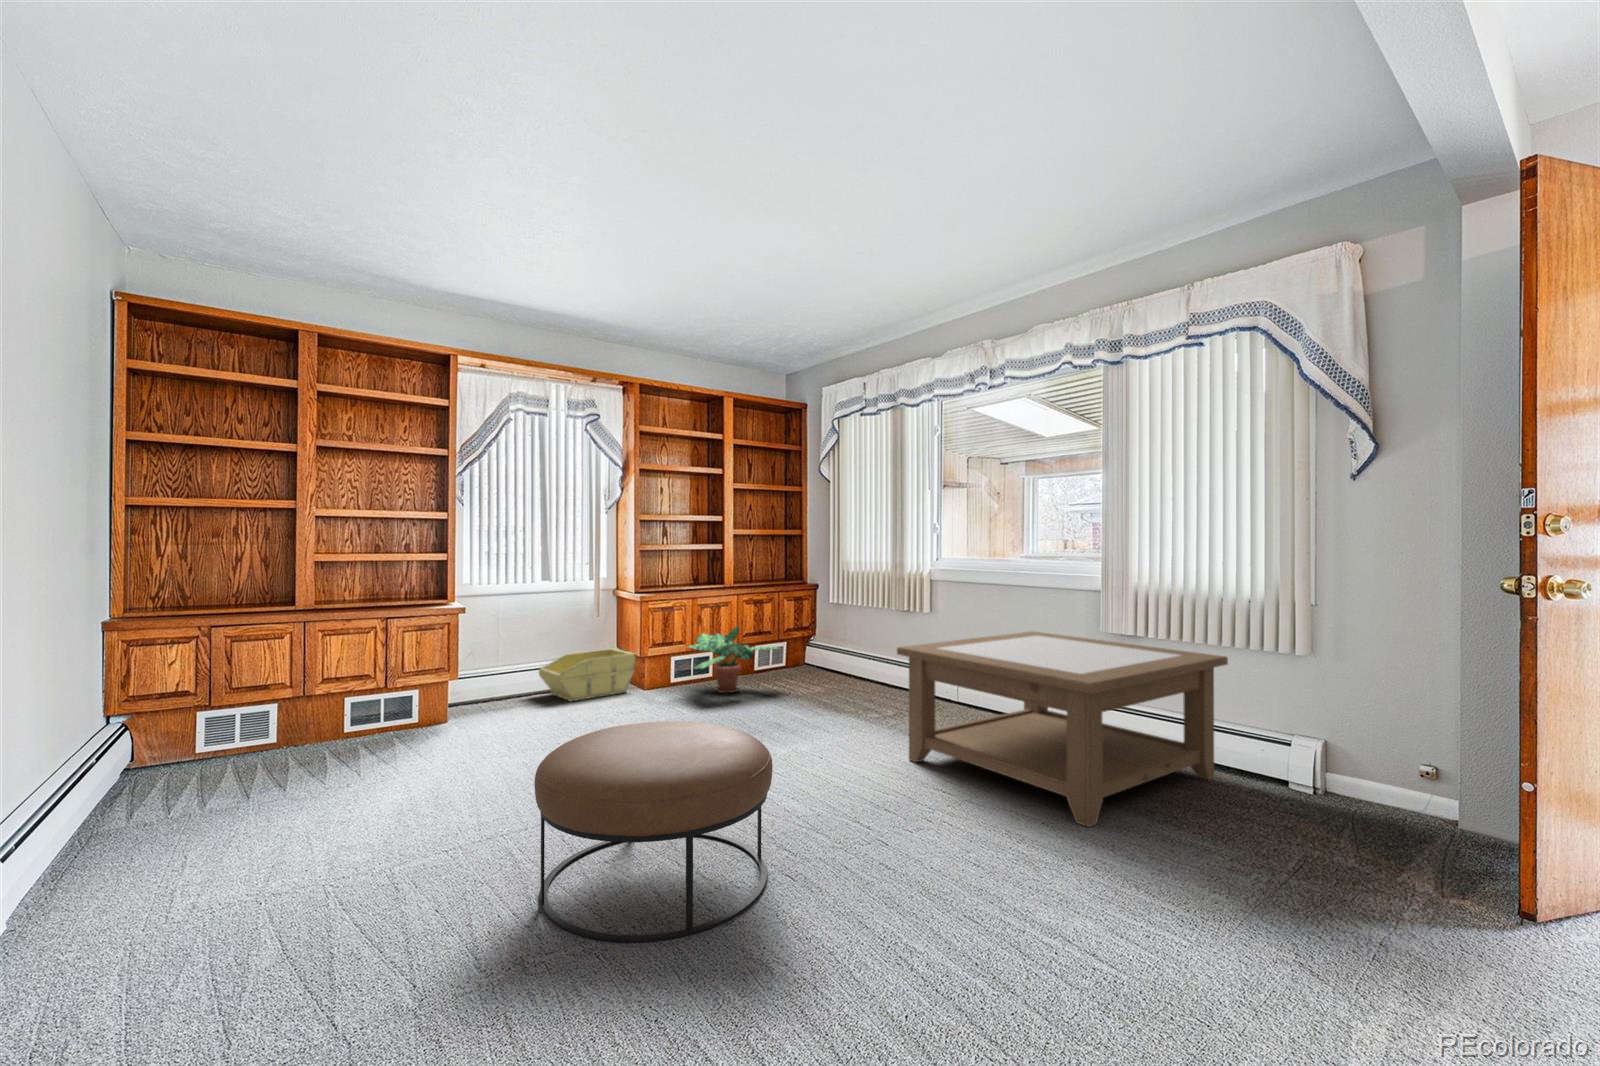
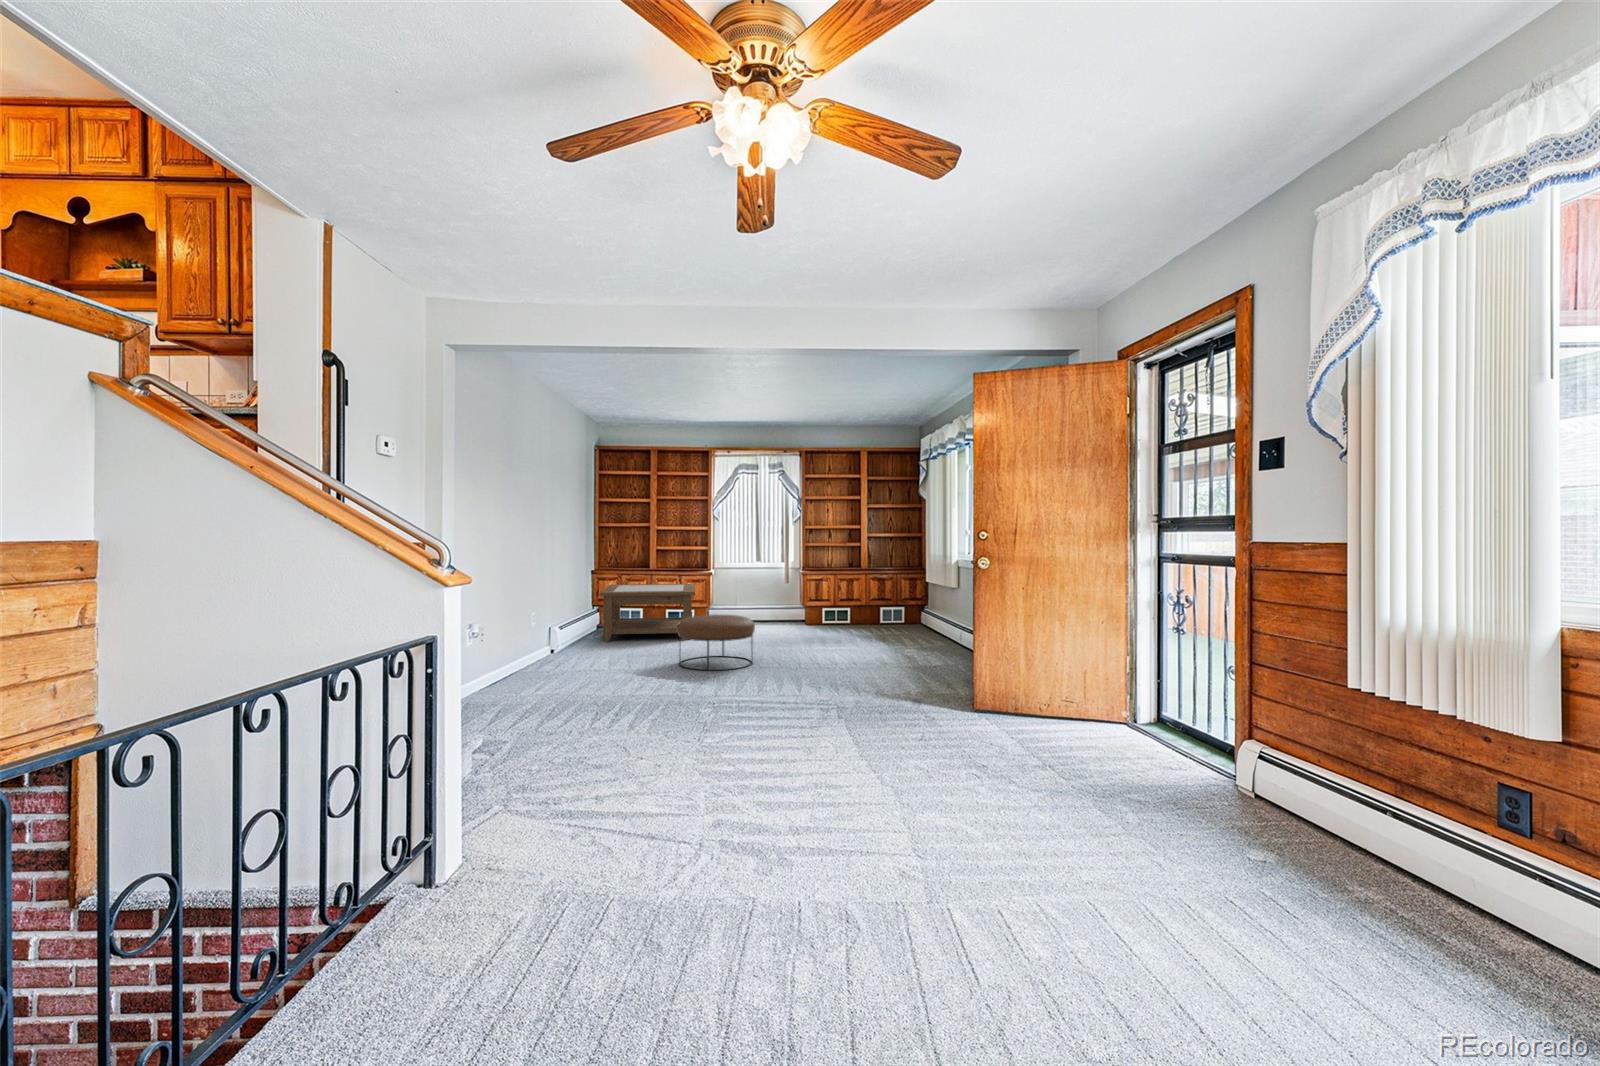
potted plant: present [686,626,774,693] -> none [821,590,875,628]
coffee table: present [897,631,1228,827] -> present [599,584,695,642]
storage bin: present [539,649,636,701] -> none [755,601,802,624]

